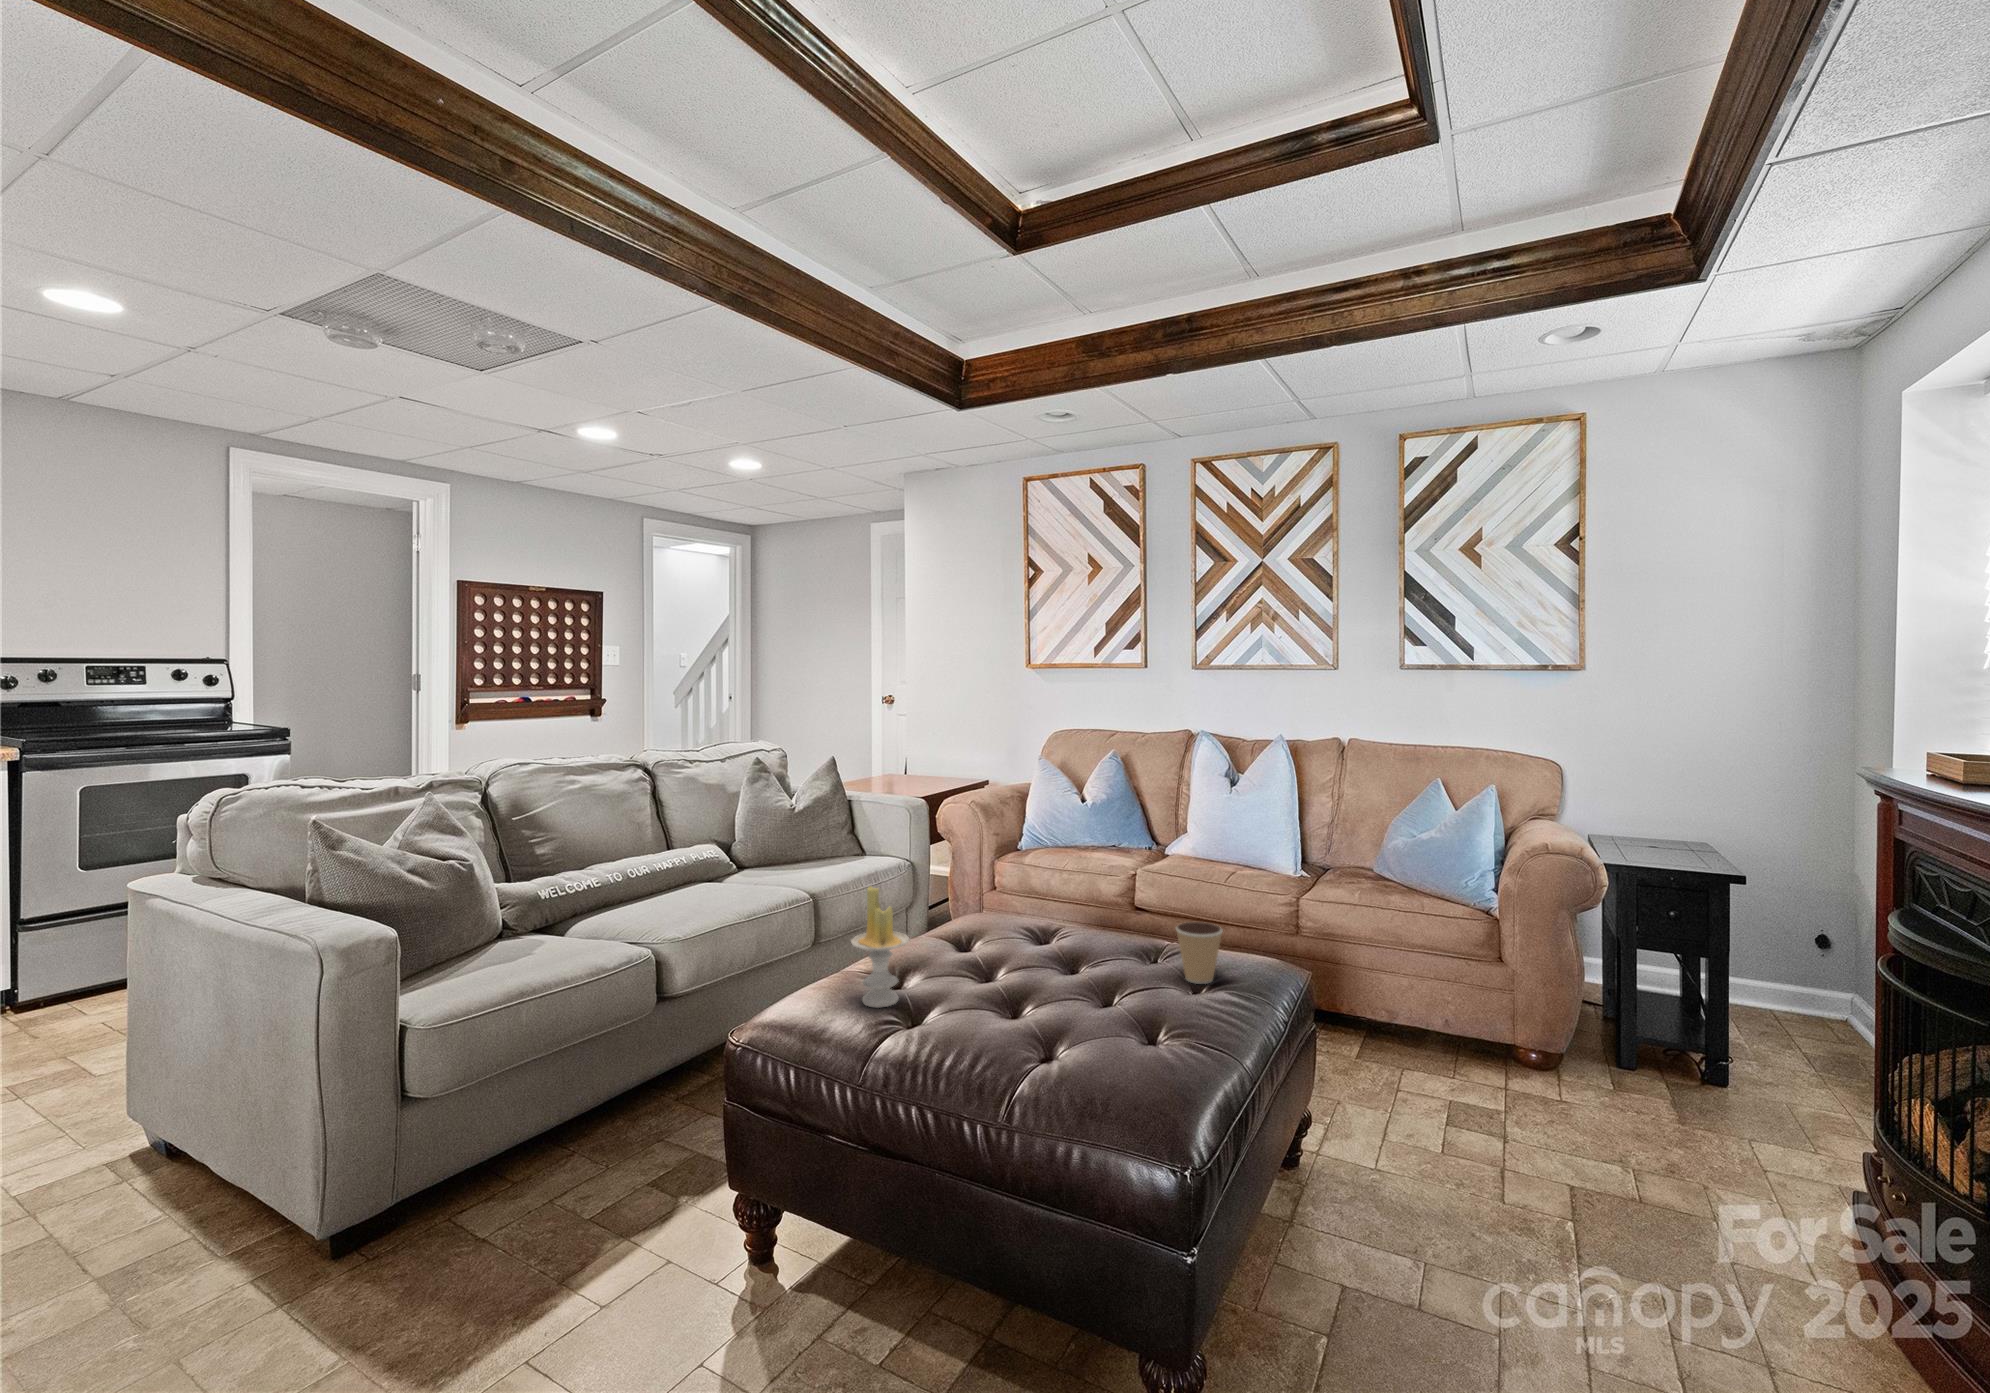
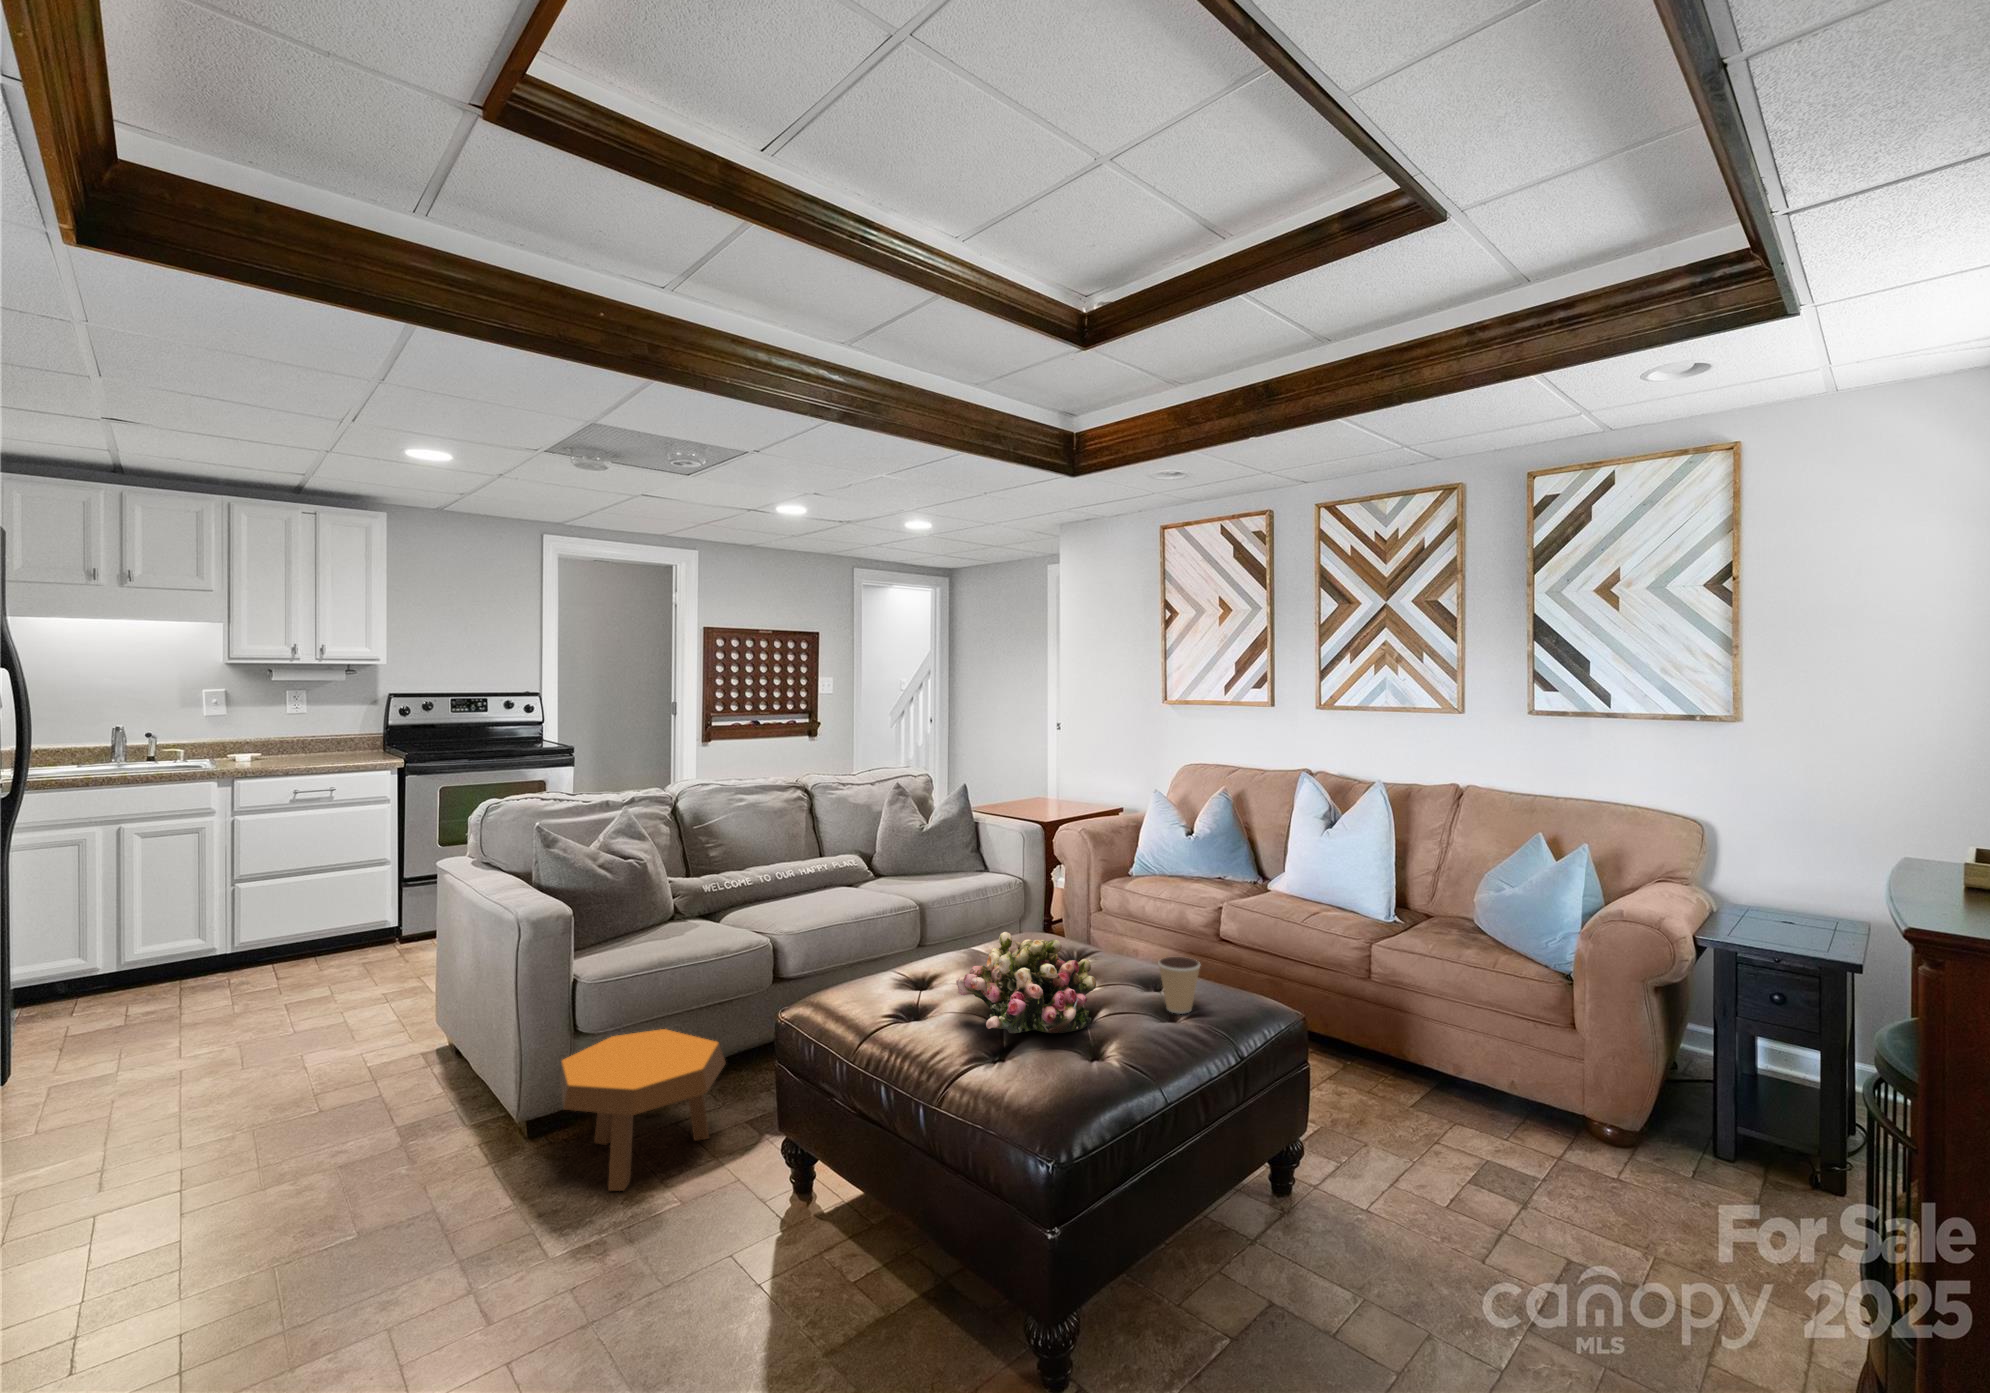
candle: present [851,886,909,1007] -> none [875,902,923,1002]
flower arrangement: none [973,910,1129,1028] -> present [956,932,1096,1033]
footstool: none [390,1077,625,1308] -> present [560,1029,726,1191]

